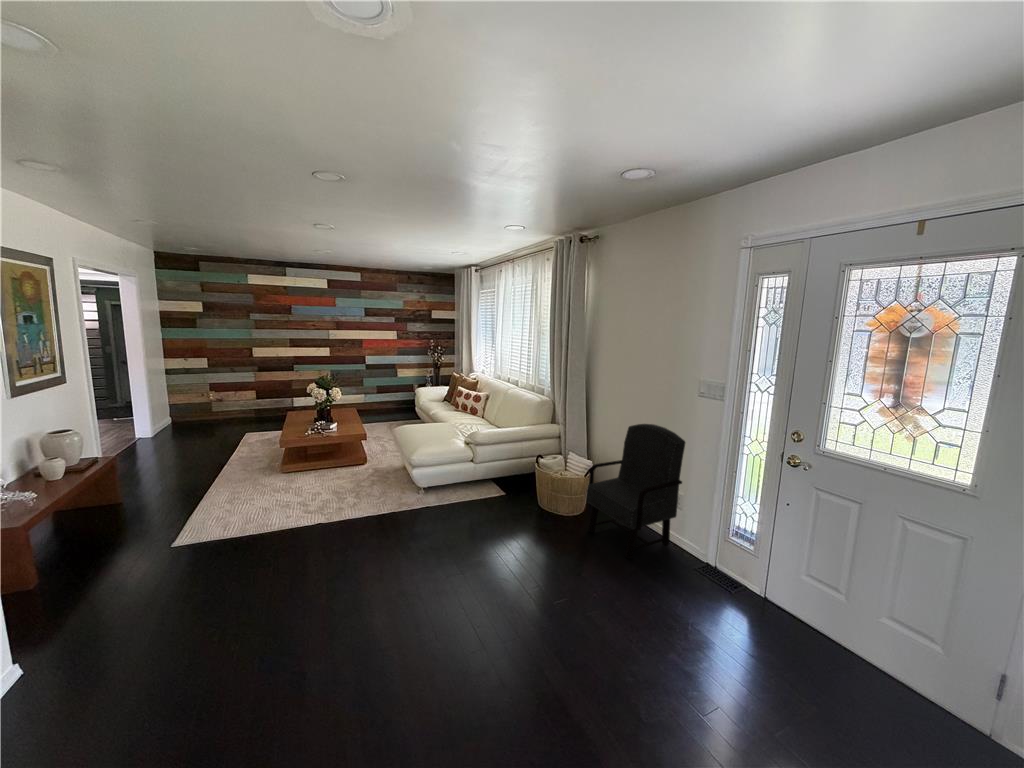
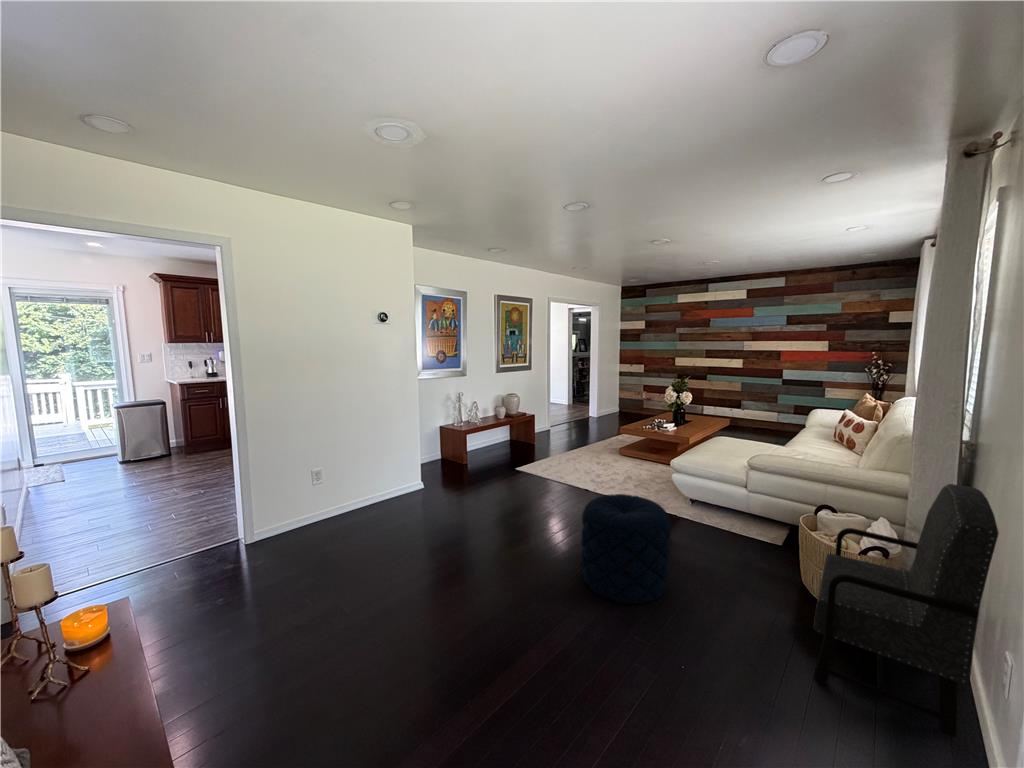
pouf: none [453,498,536,605] -> present [581,494,671,604]

